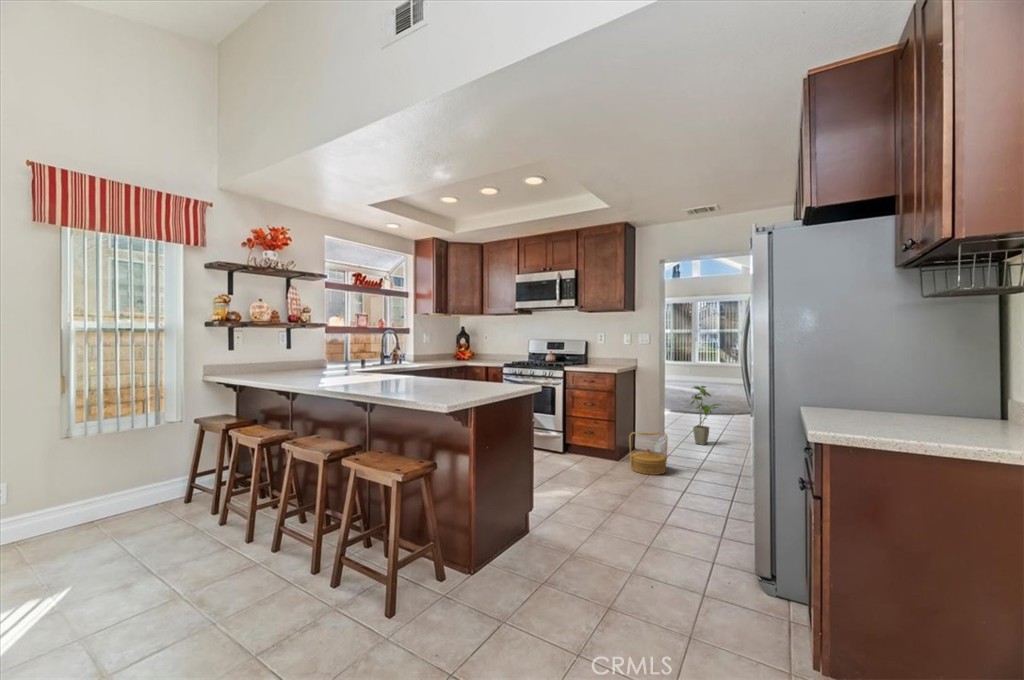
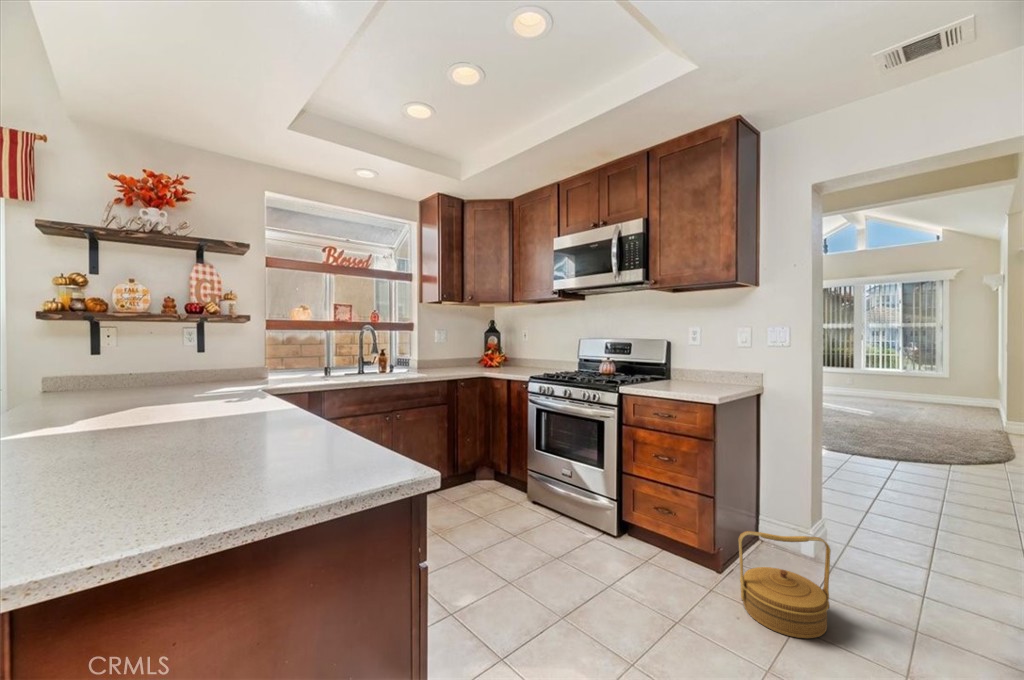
house plant: present [691,386,721,445] -> none [872,427,958,542]

